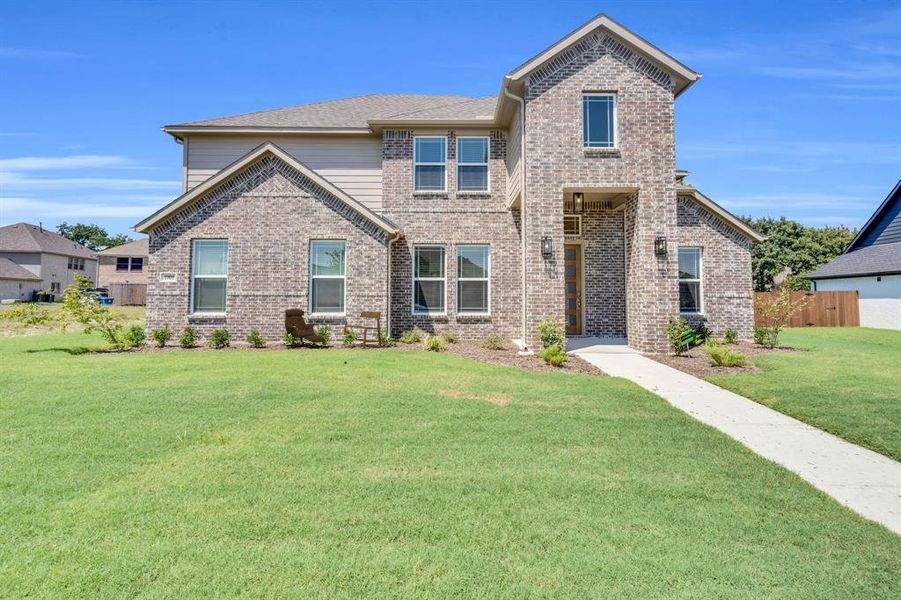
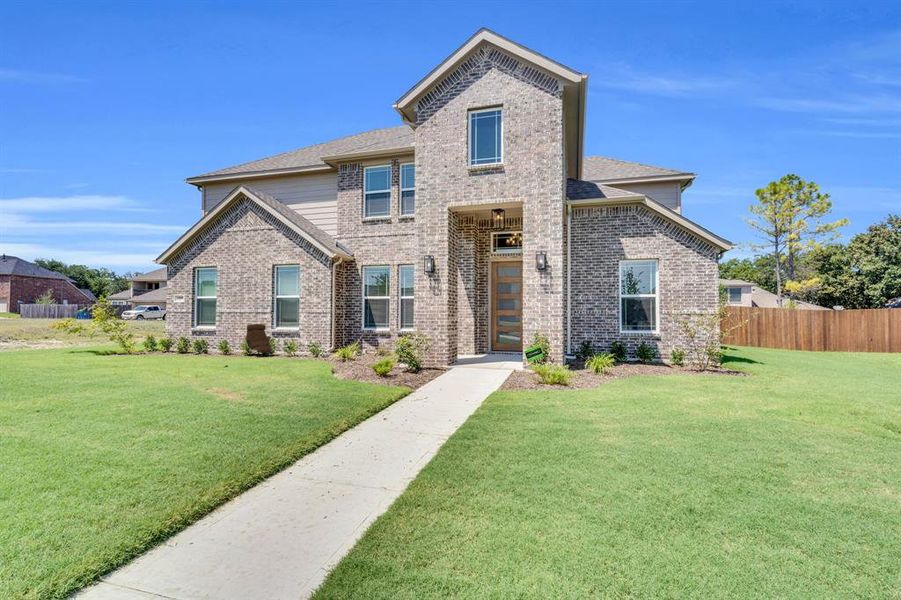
bench: present [343,311,382,349] -> none [290,325,314,359]

